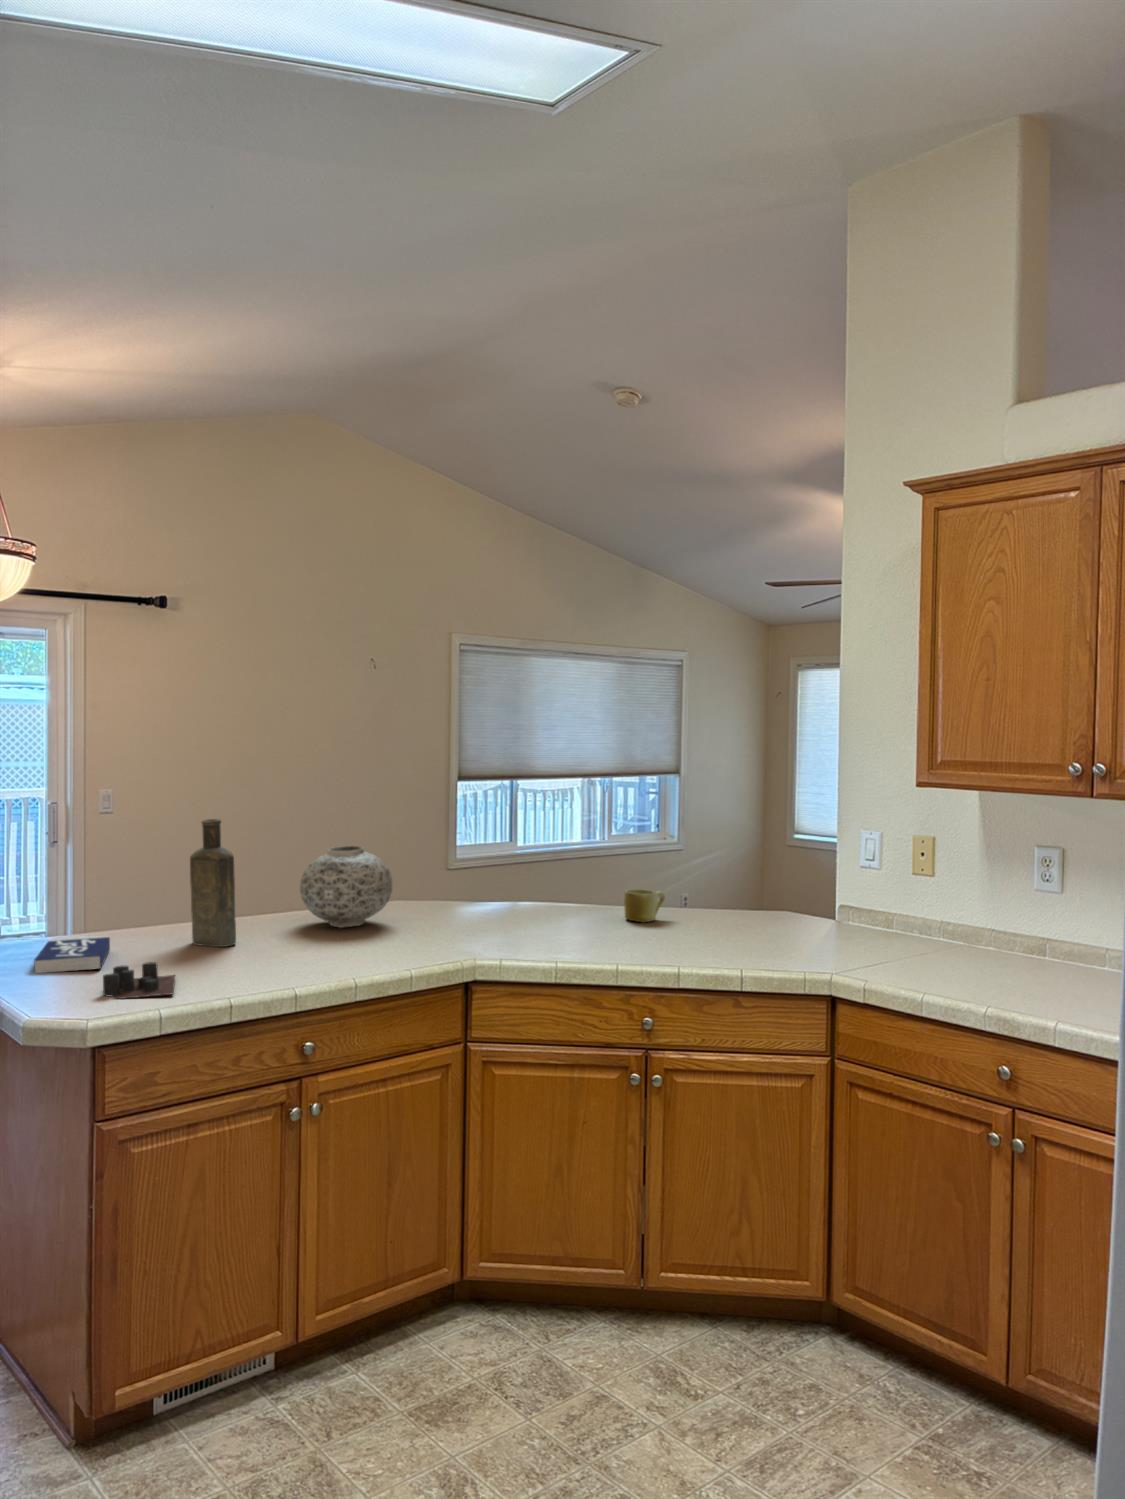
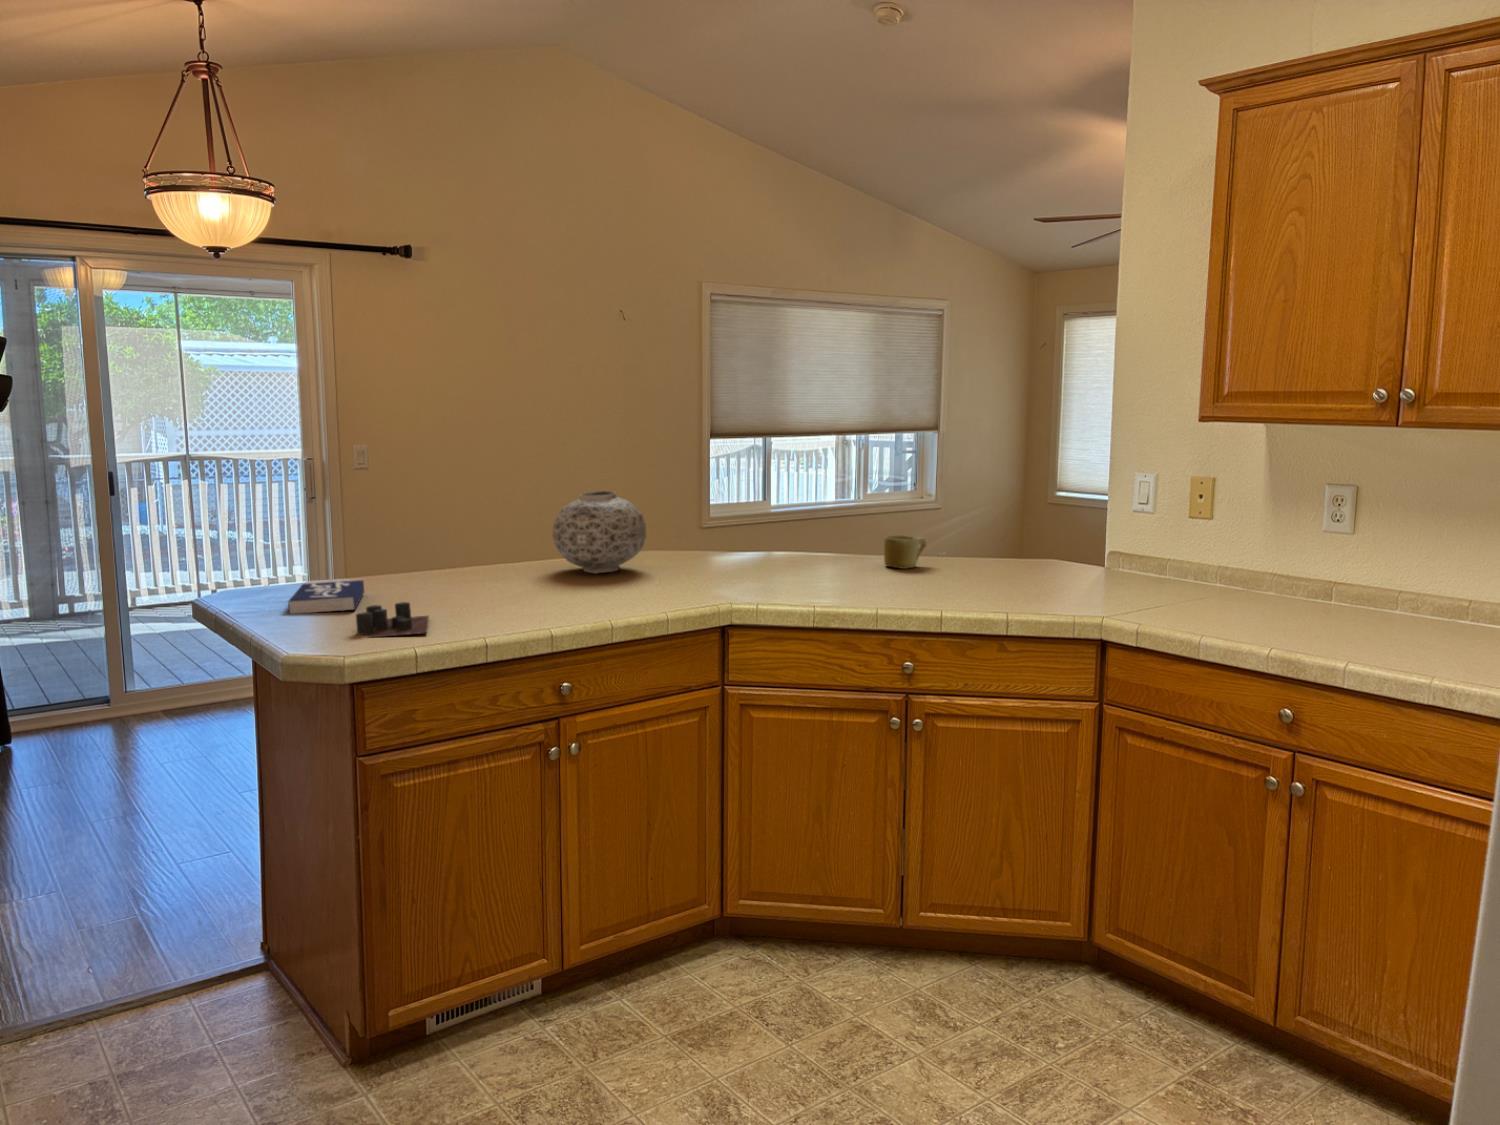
bottle: present [190,819,236,947] -> none [440,461,490,591]

